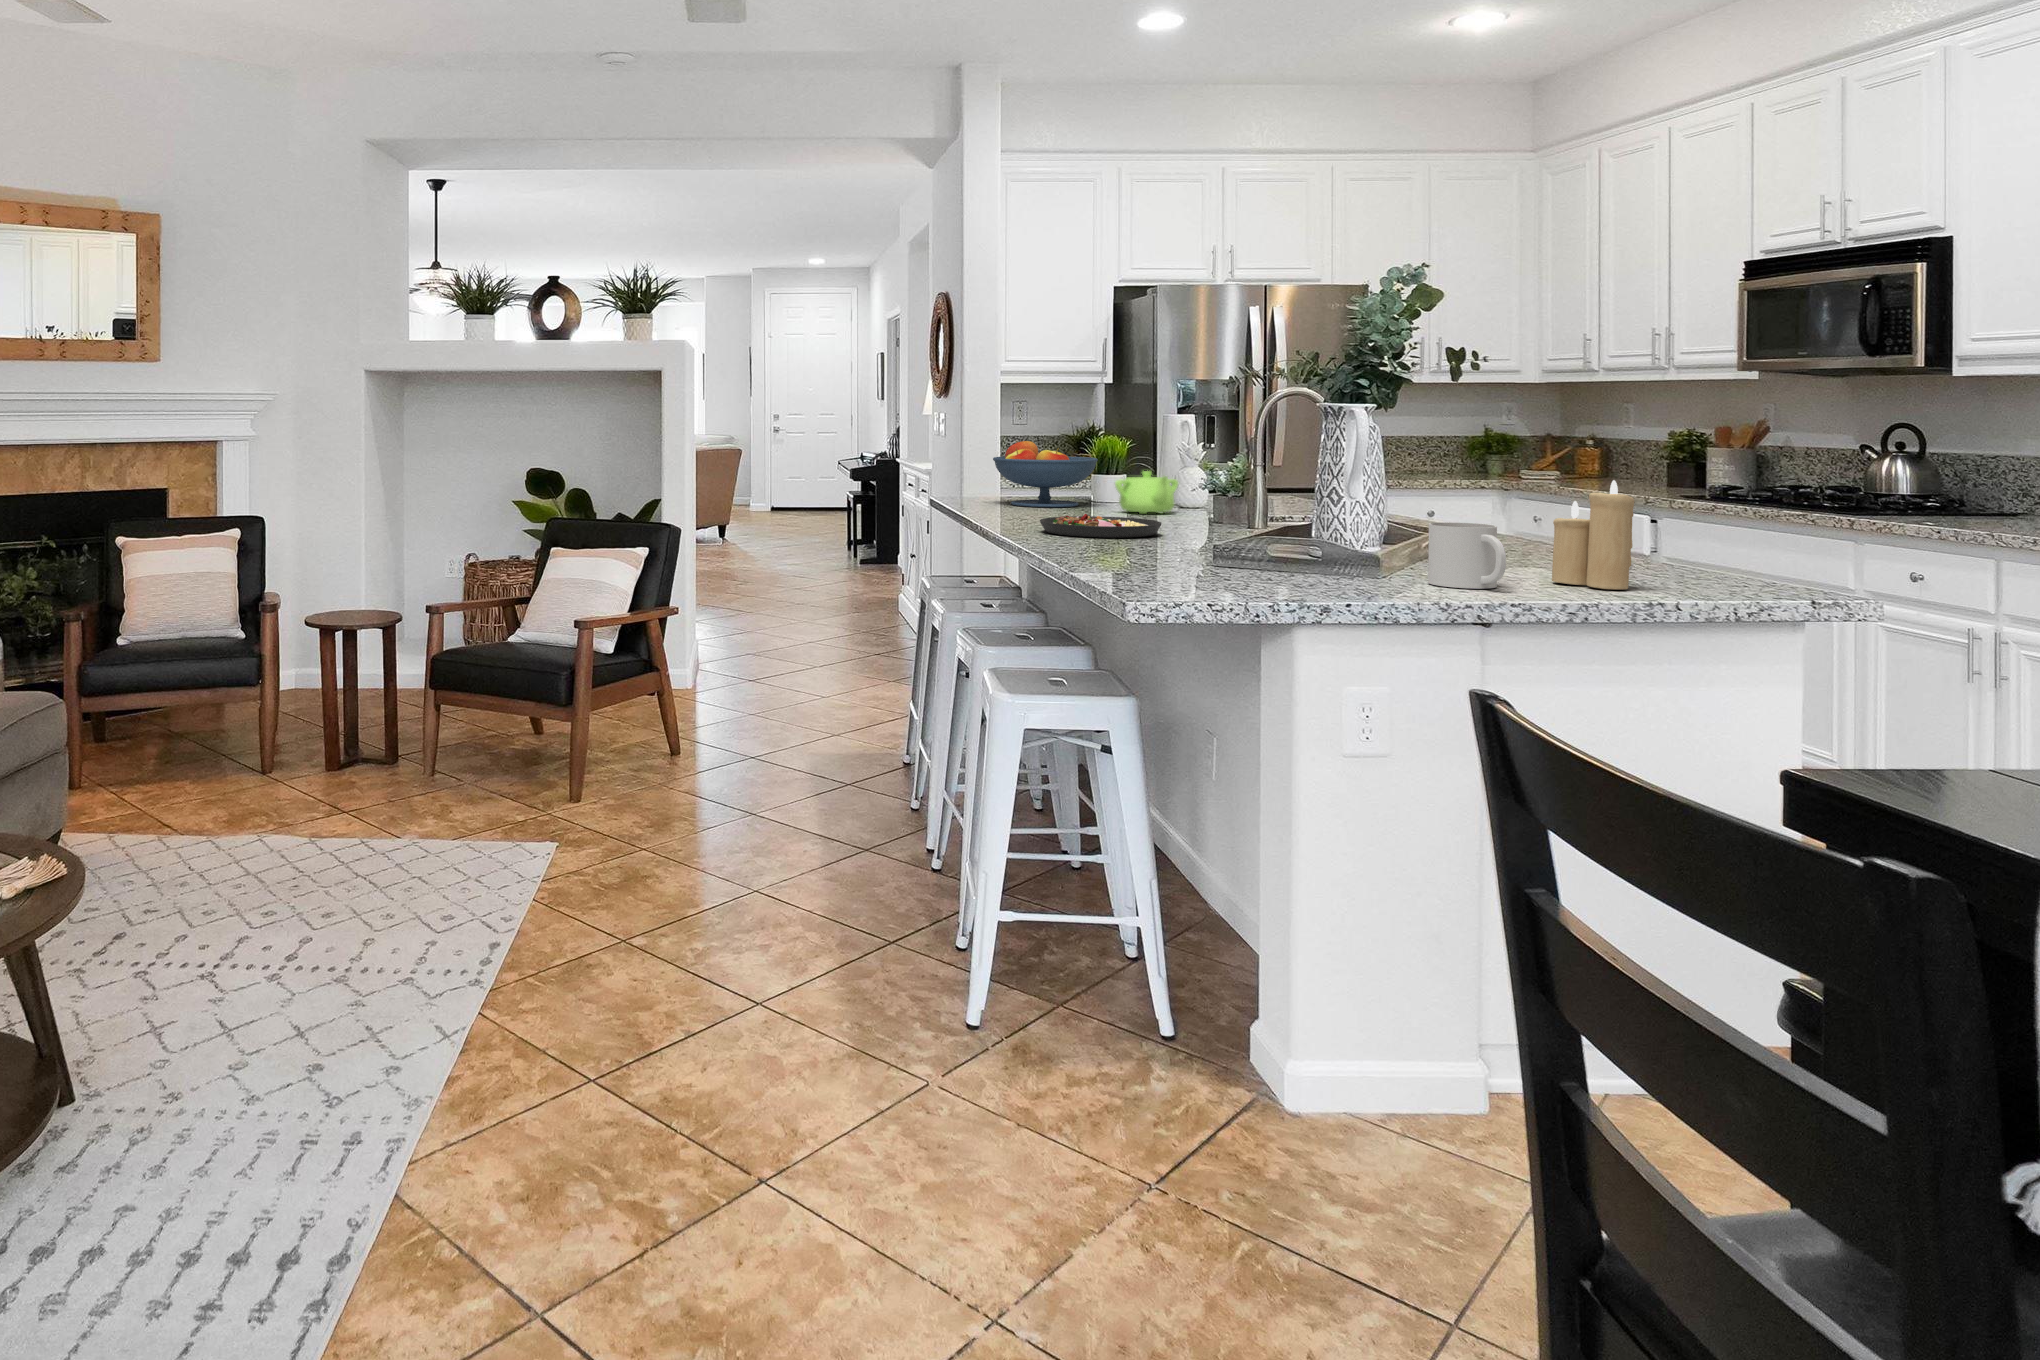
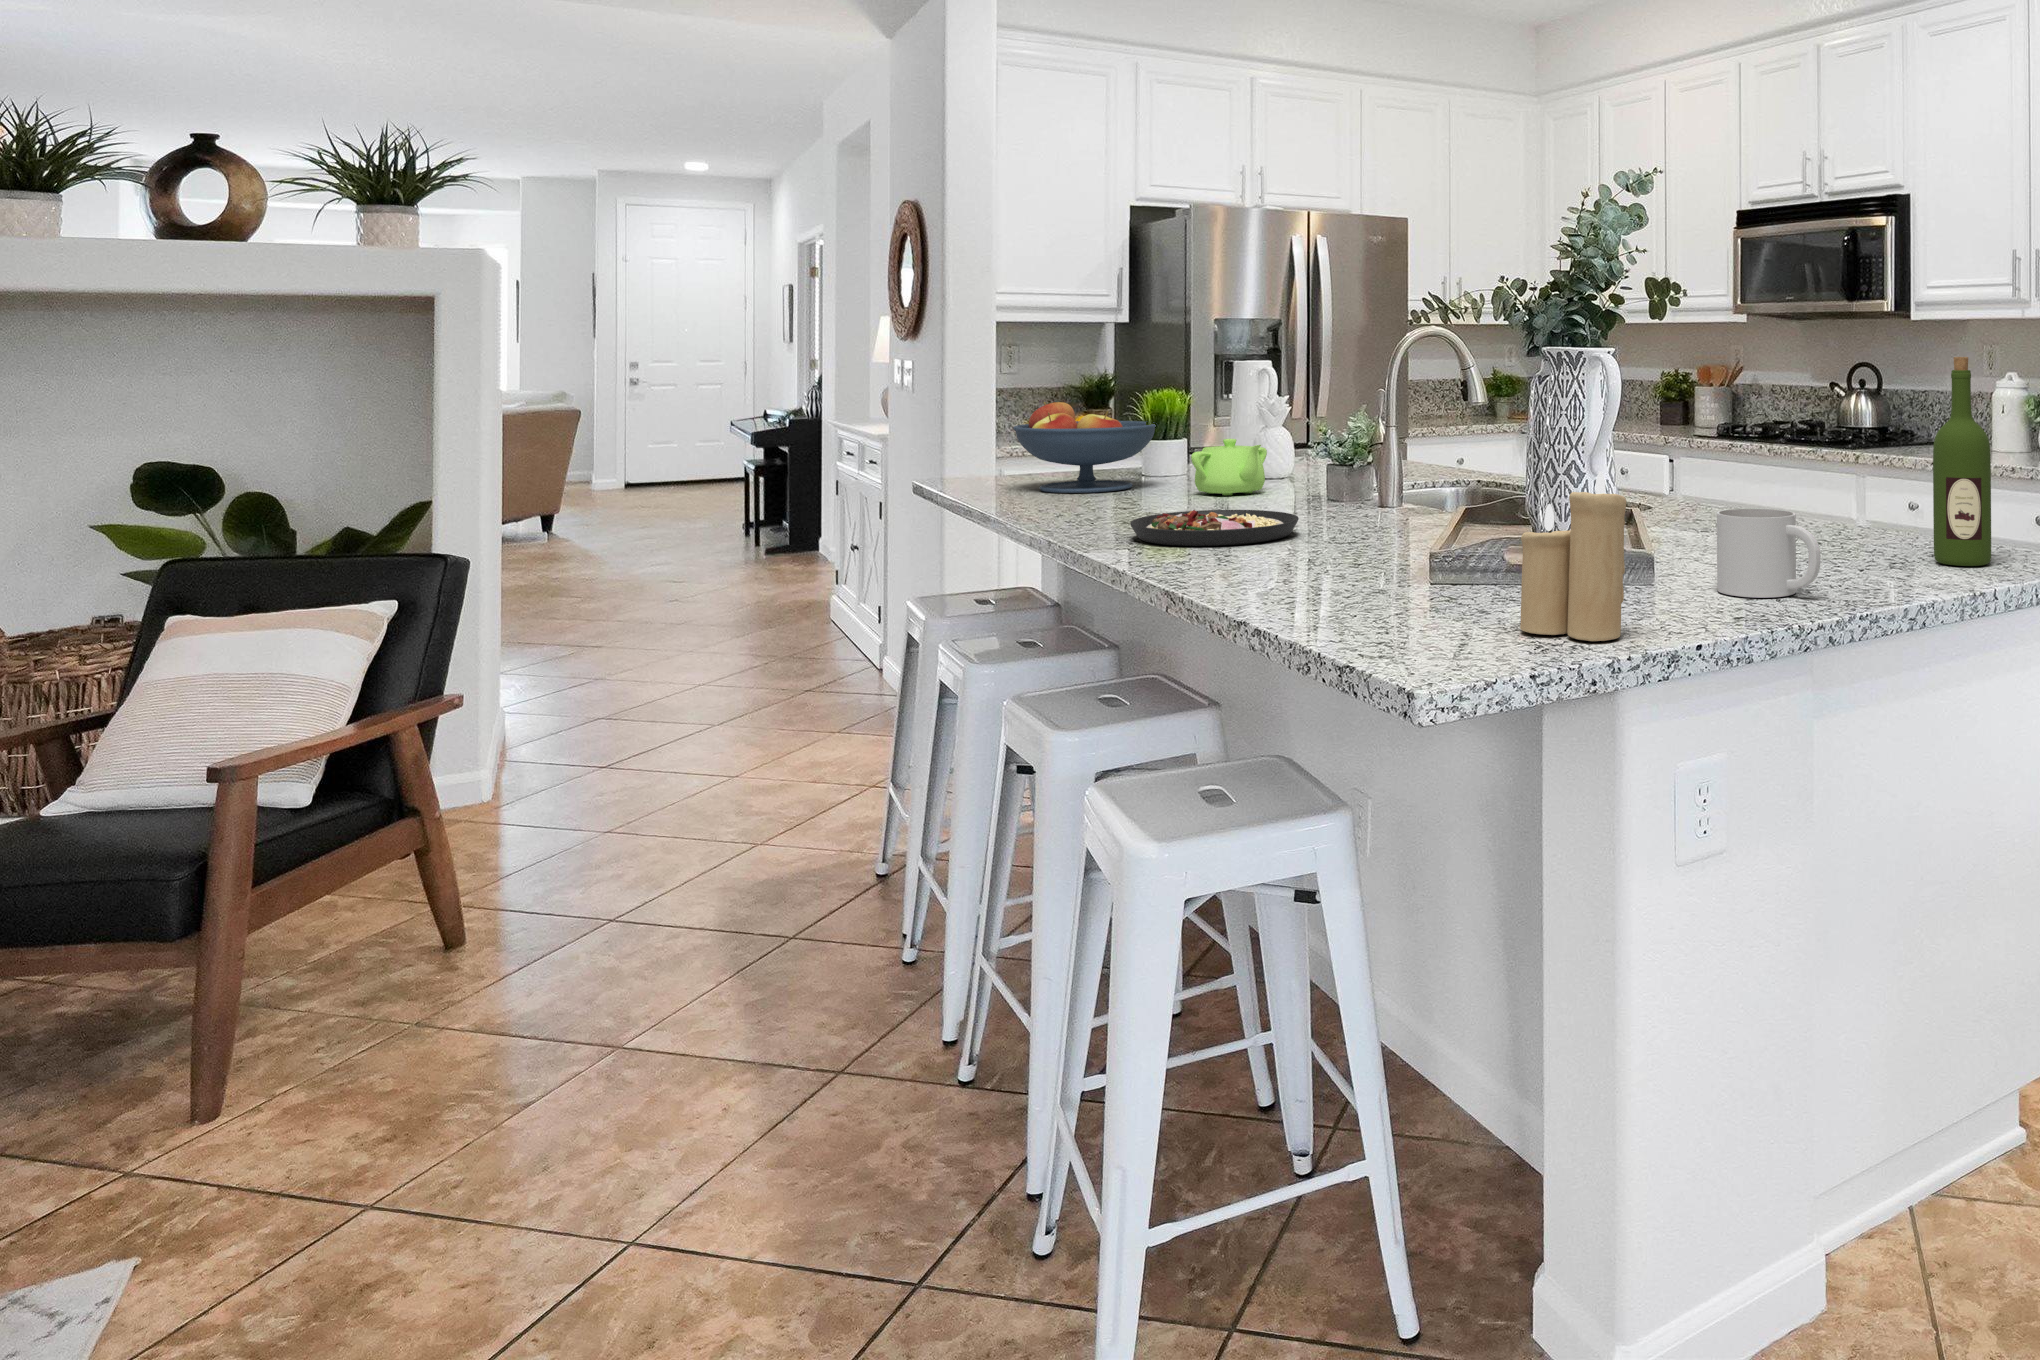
wine bottle: none [1684,408,1743,589] -> present [1933,357,1991,566]
candle: present [1552,480,1634,590] -> present [1520,471,1626,641]

